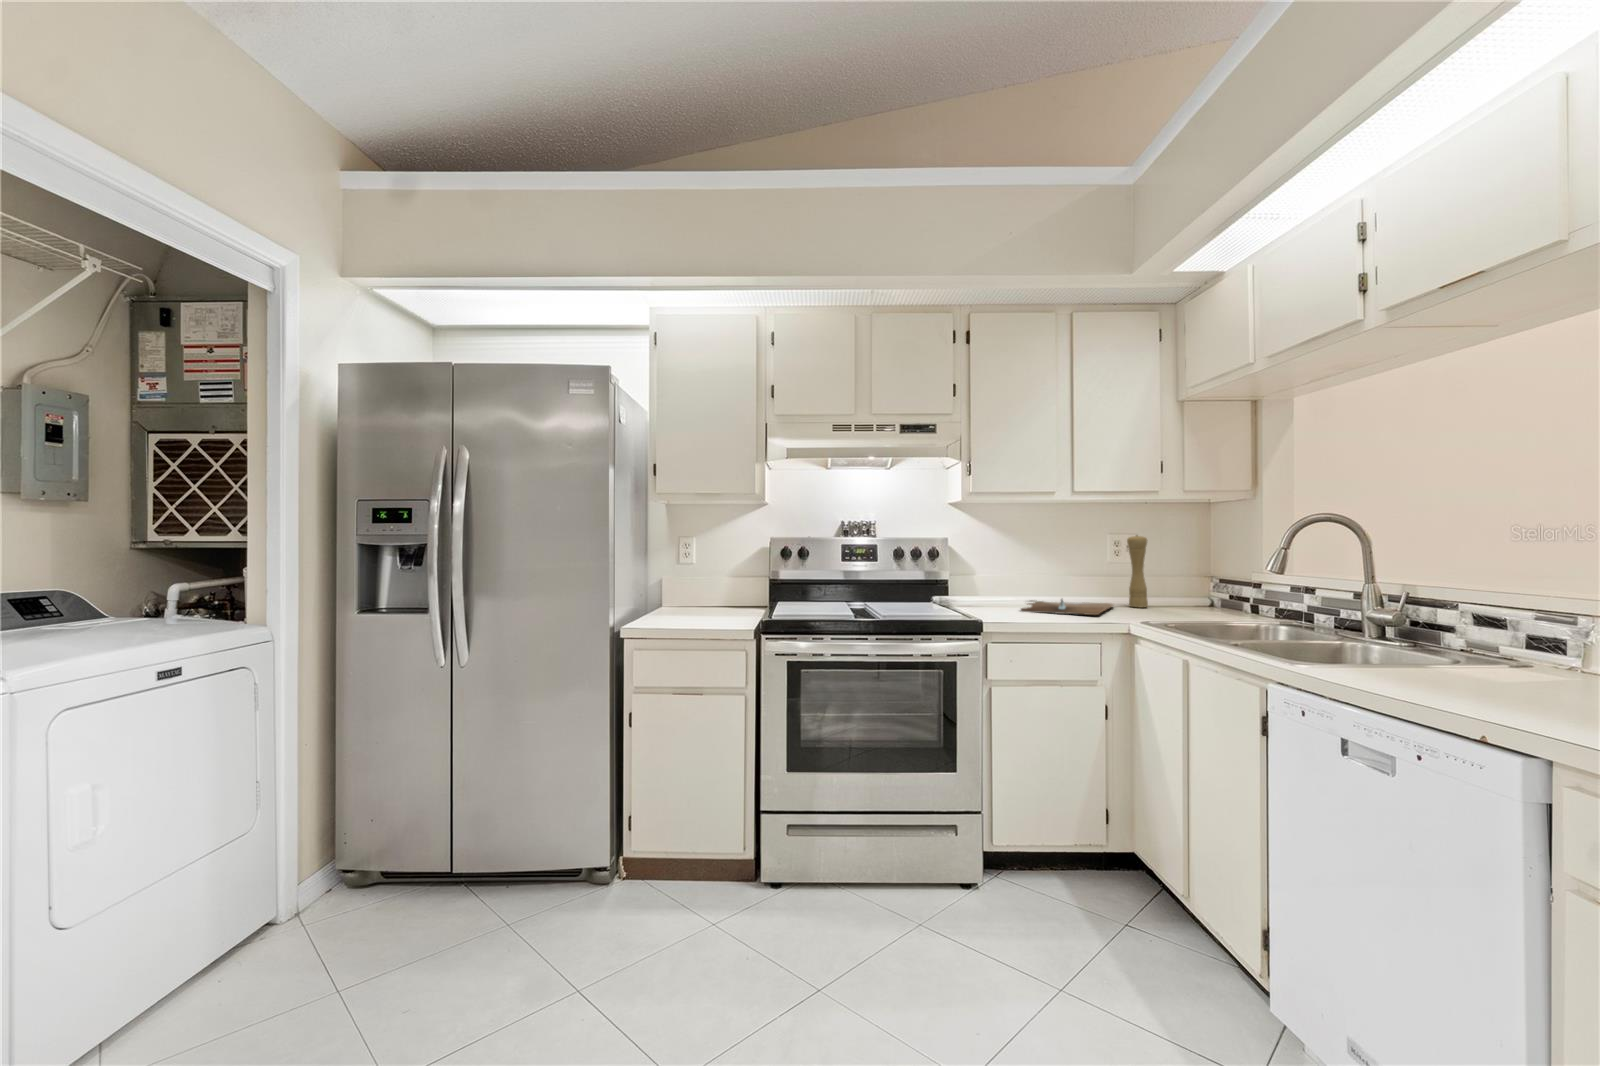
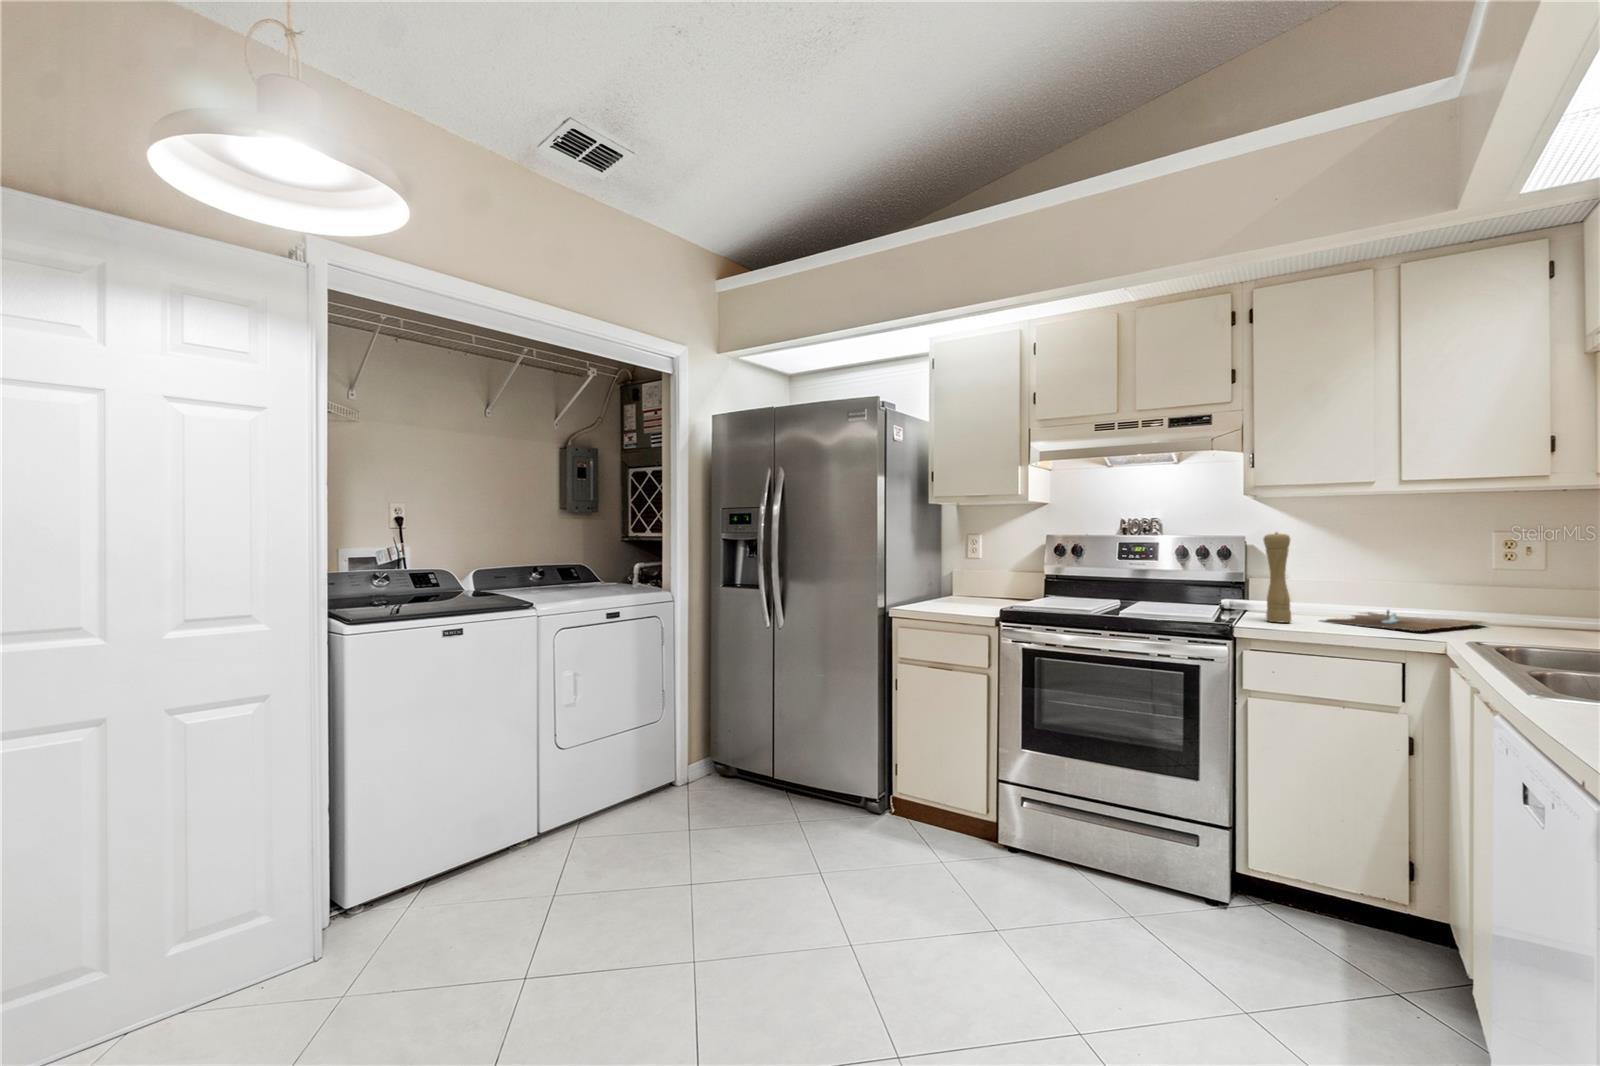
pepper mill: present [1127,535,1148,607] -> present [1263,532,1291,622]

